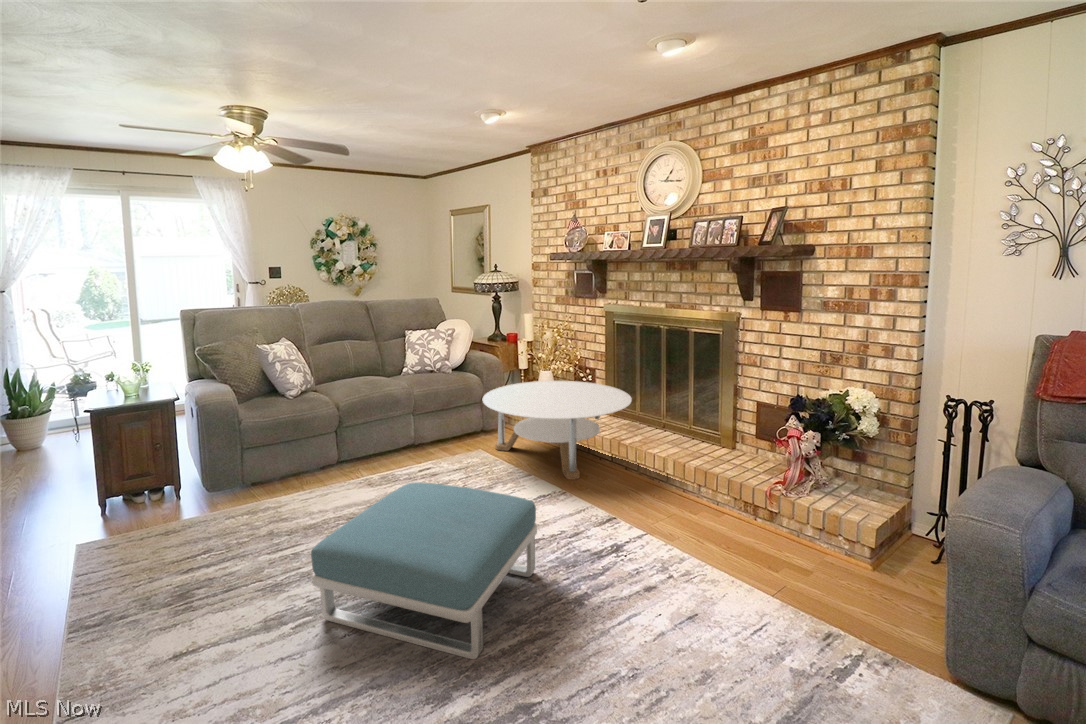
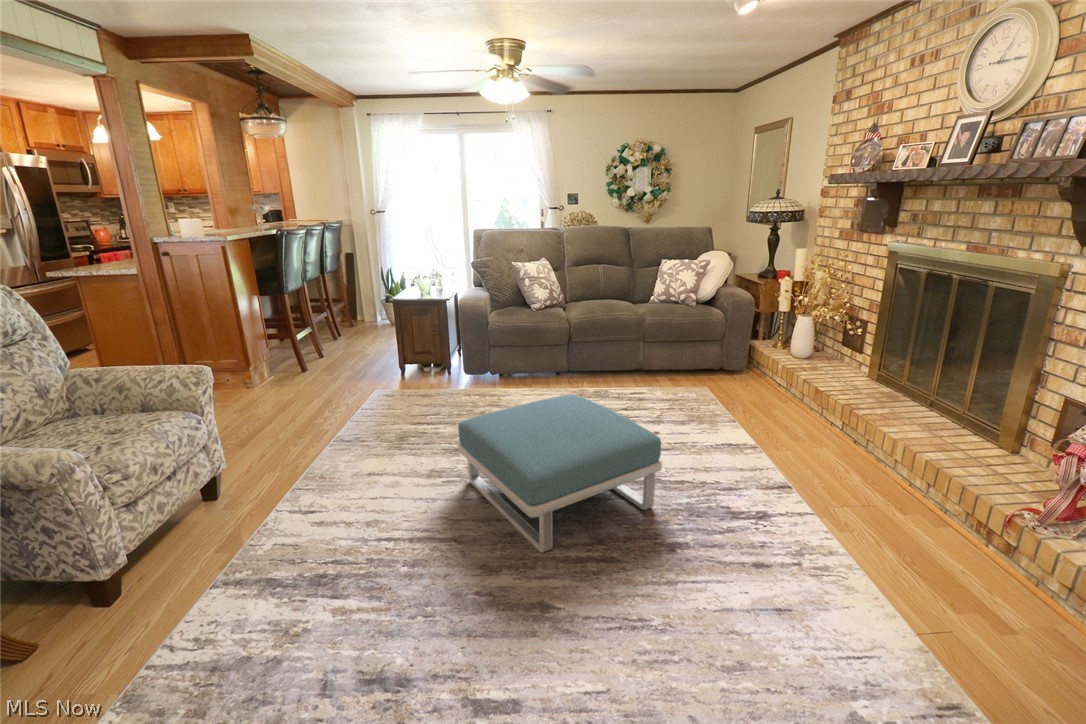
round table: present [482,381,632,480] -> none [702,326,891,440]

